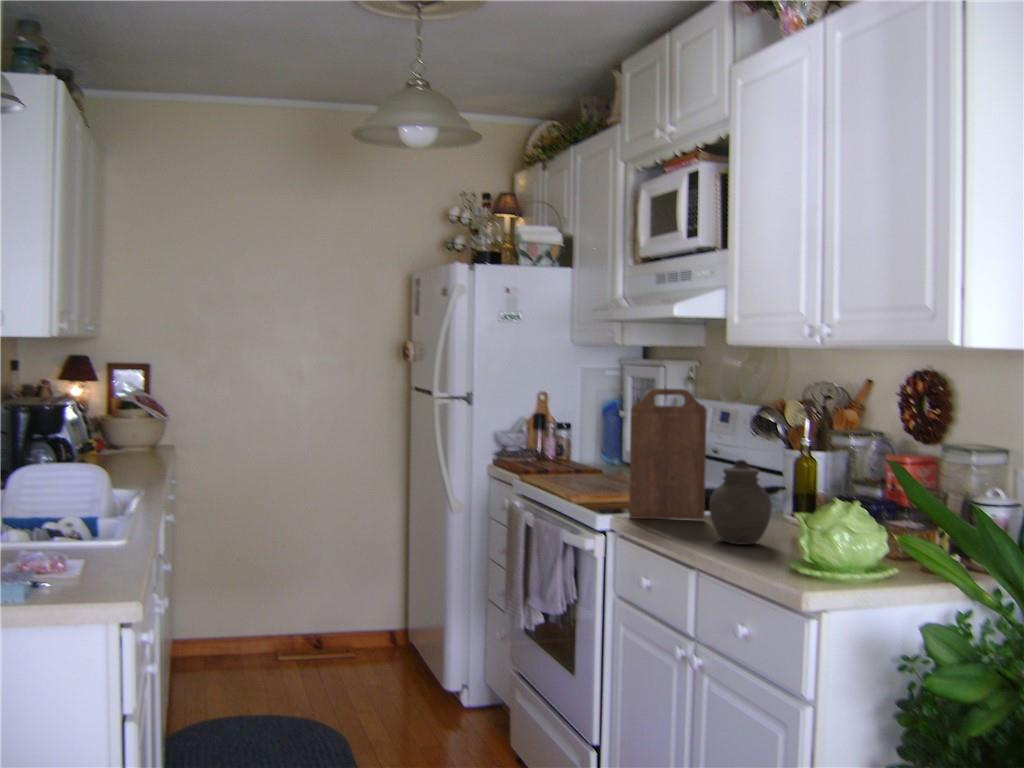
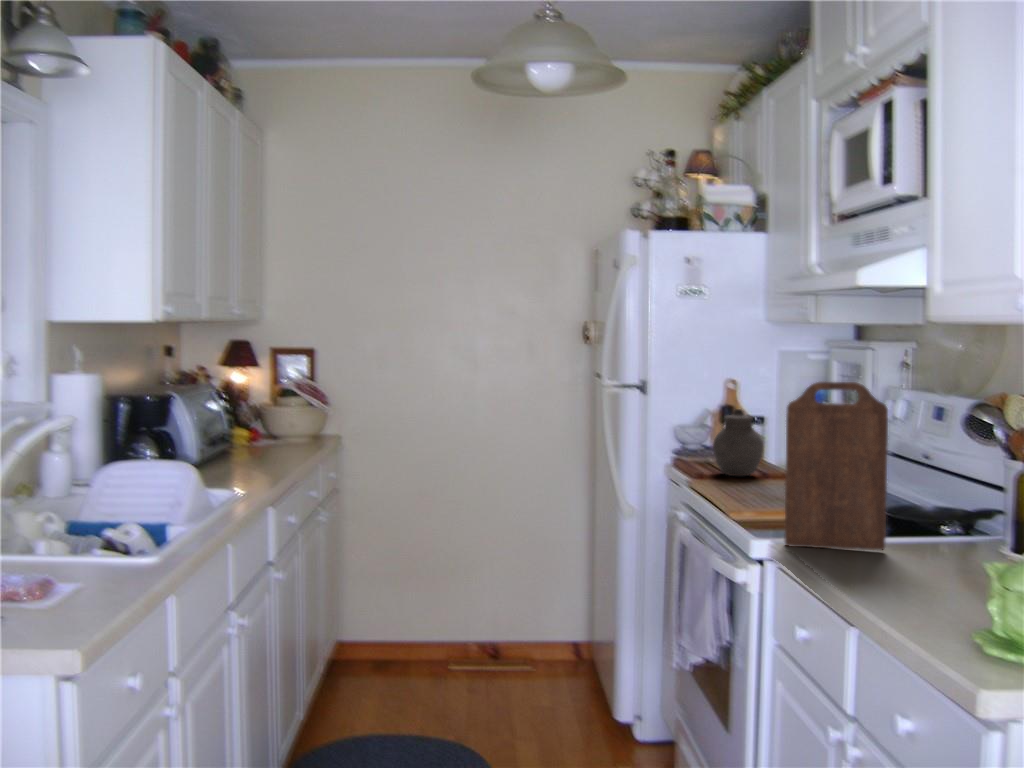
jar: present [709,459,772,545] -> present [713,409,763,476]

